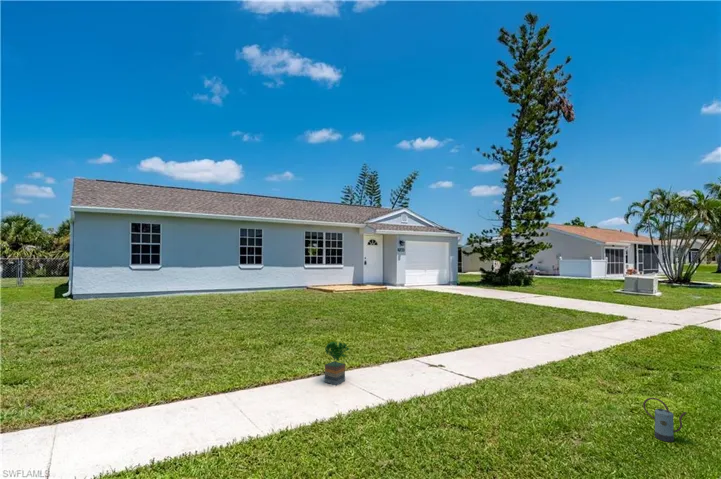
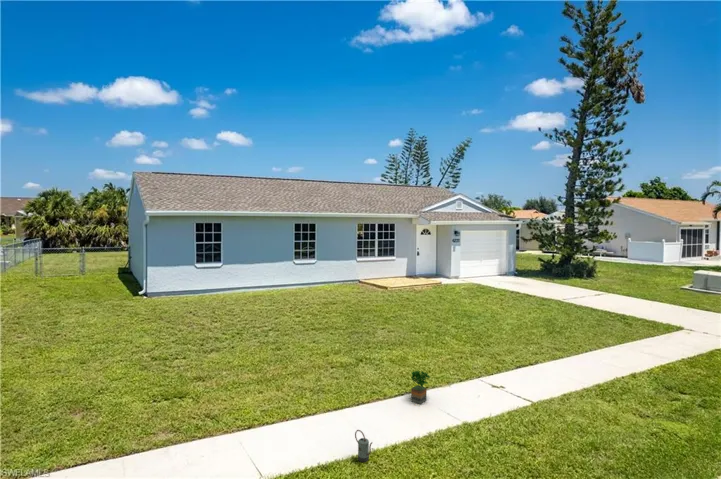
watering can: present [643,398,686,442] -> present [355,430,372,462]

